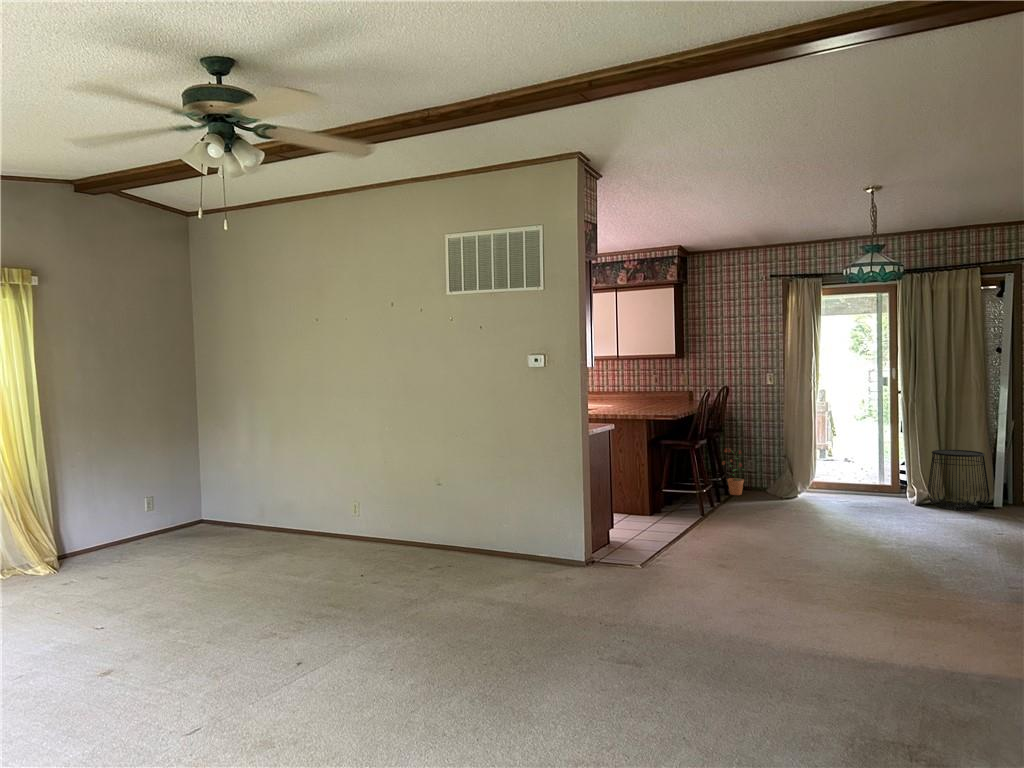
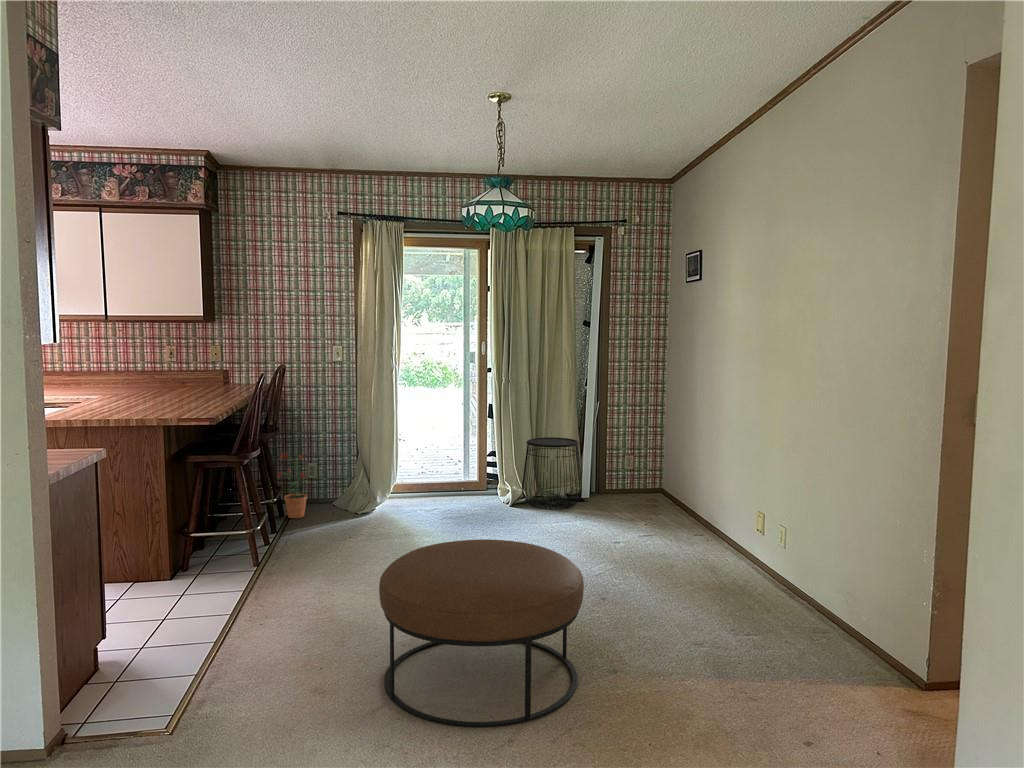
ottoman: none [762,496,908,603] -> present [379,539,584,727]

